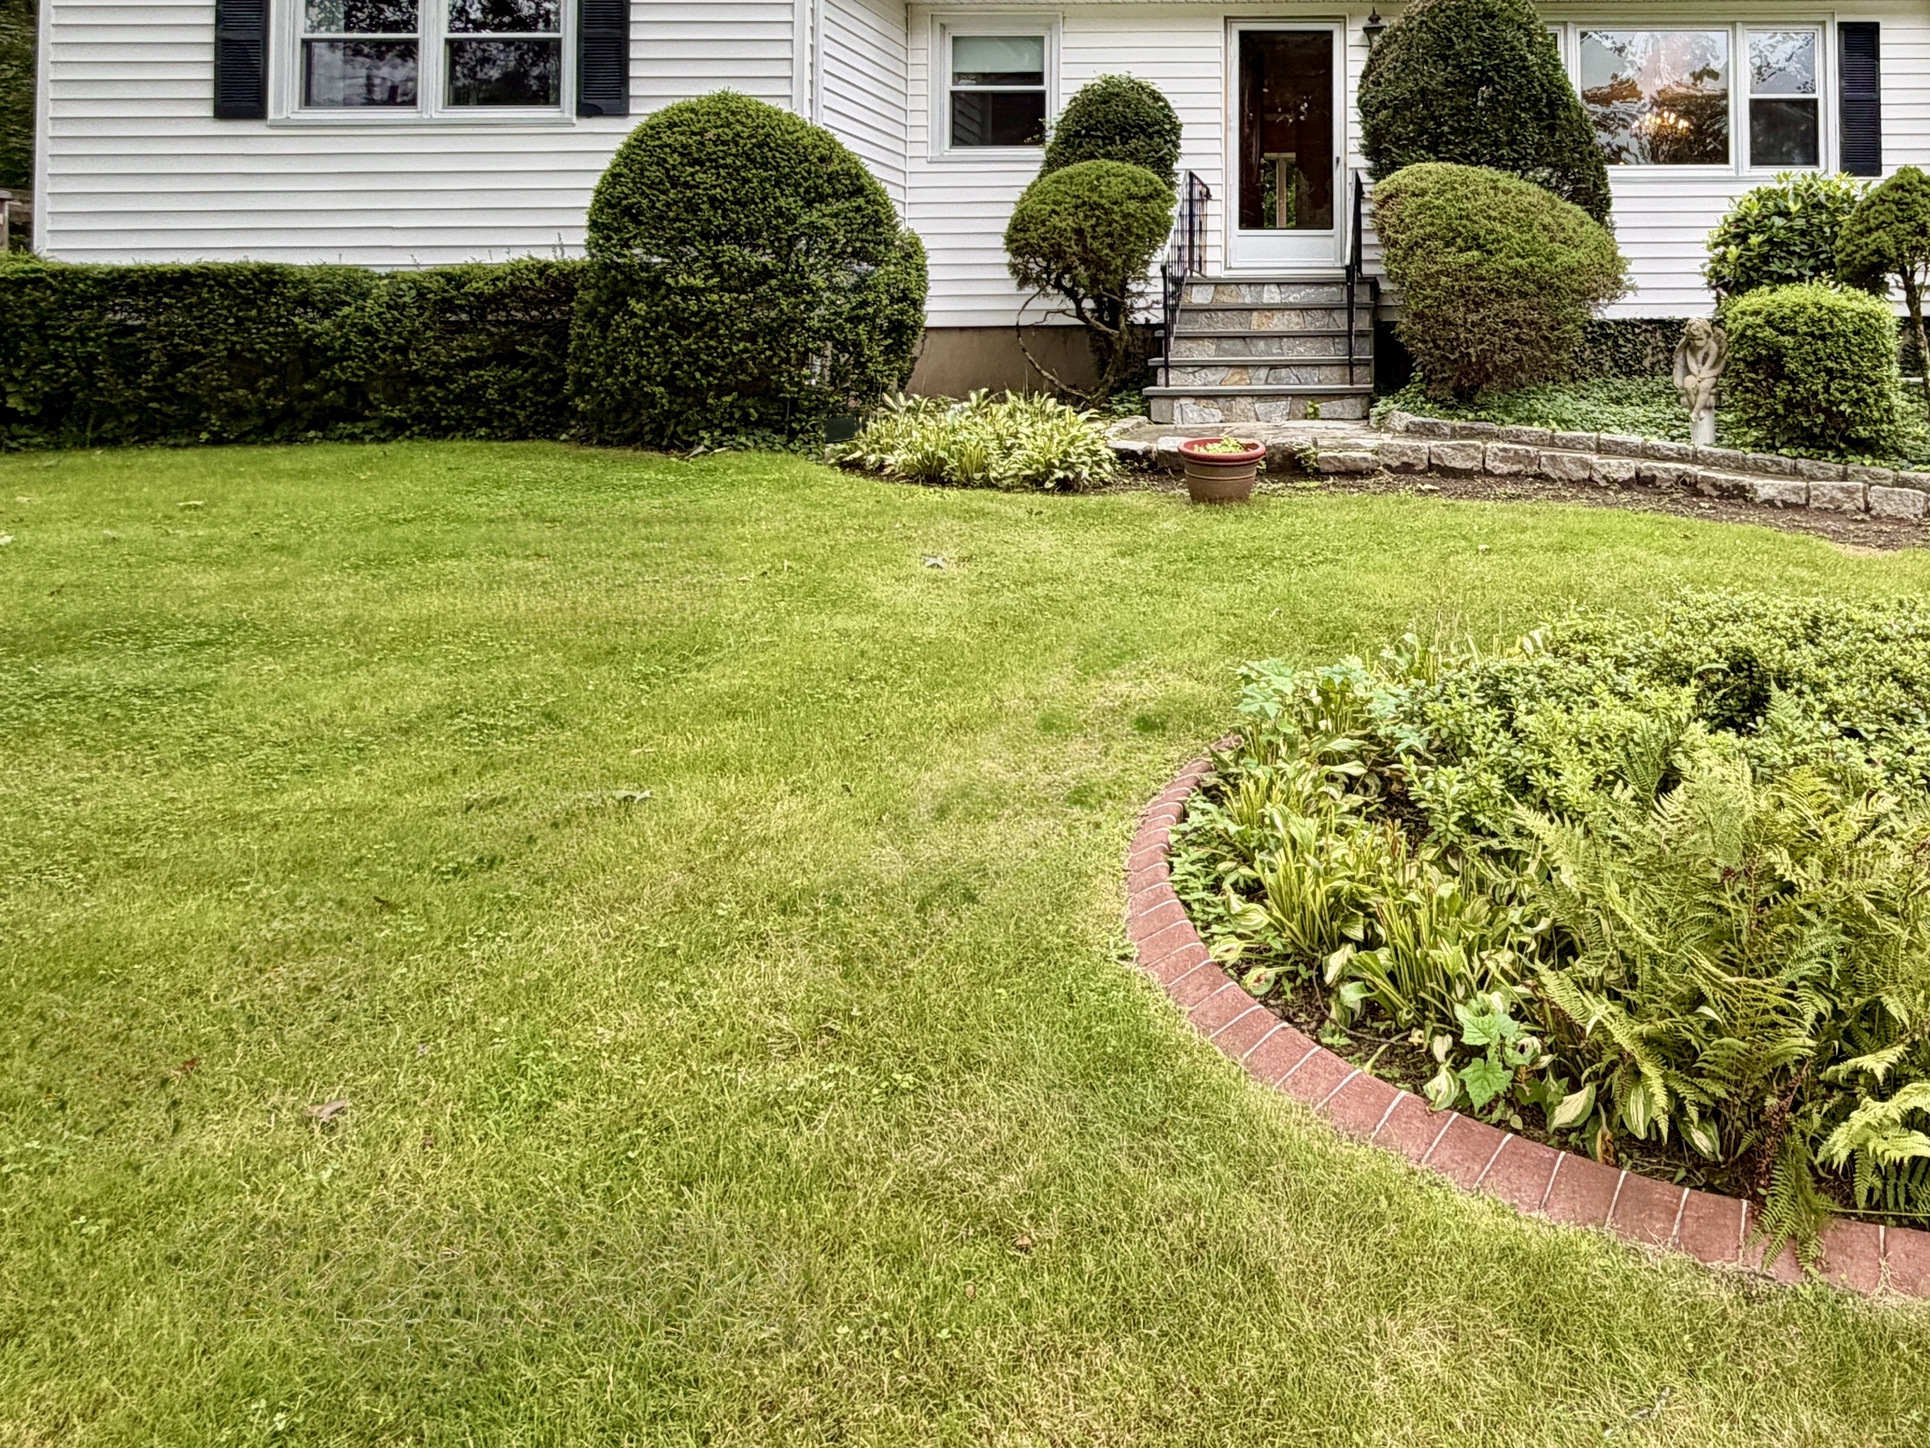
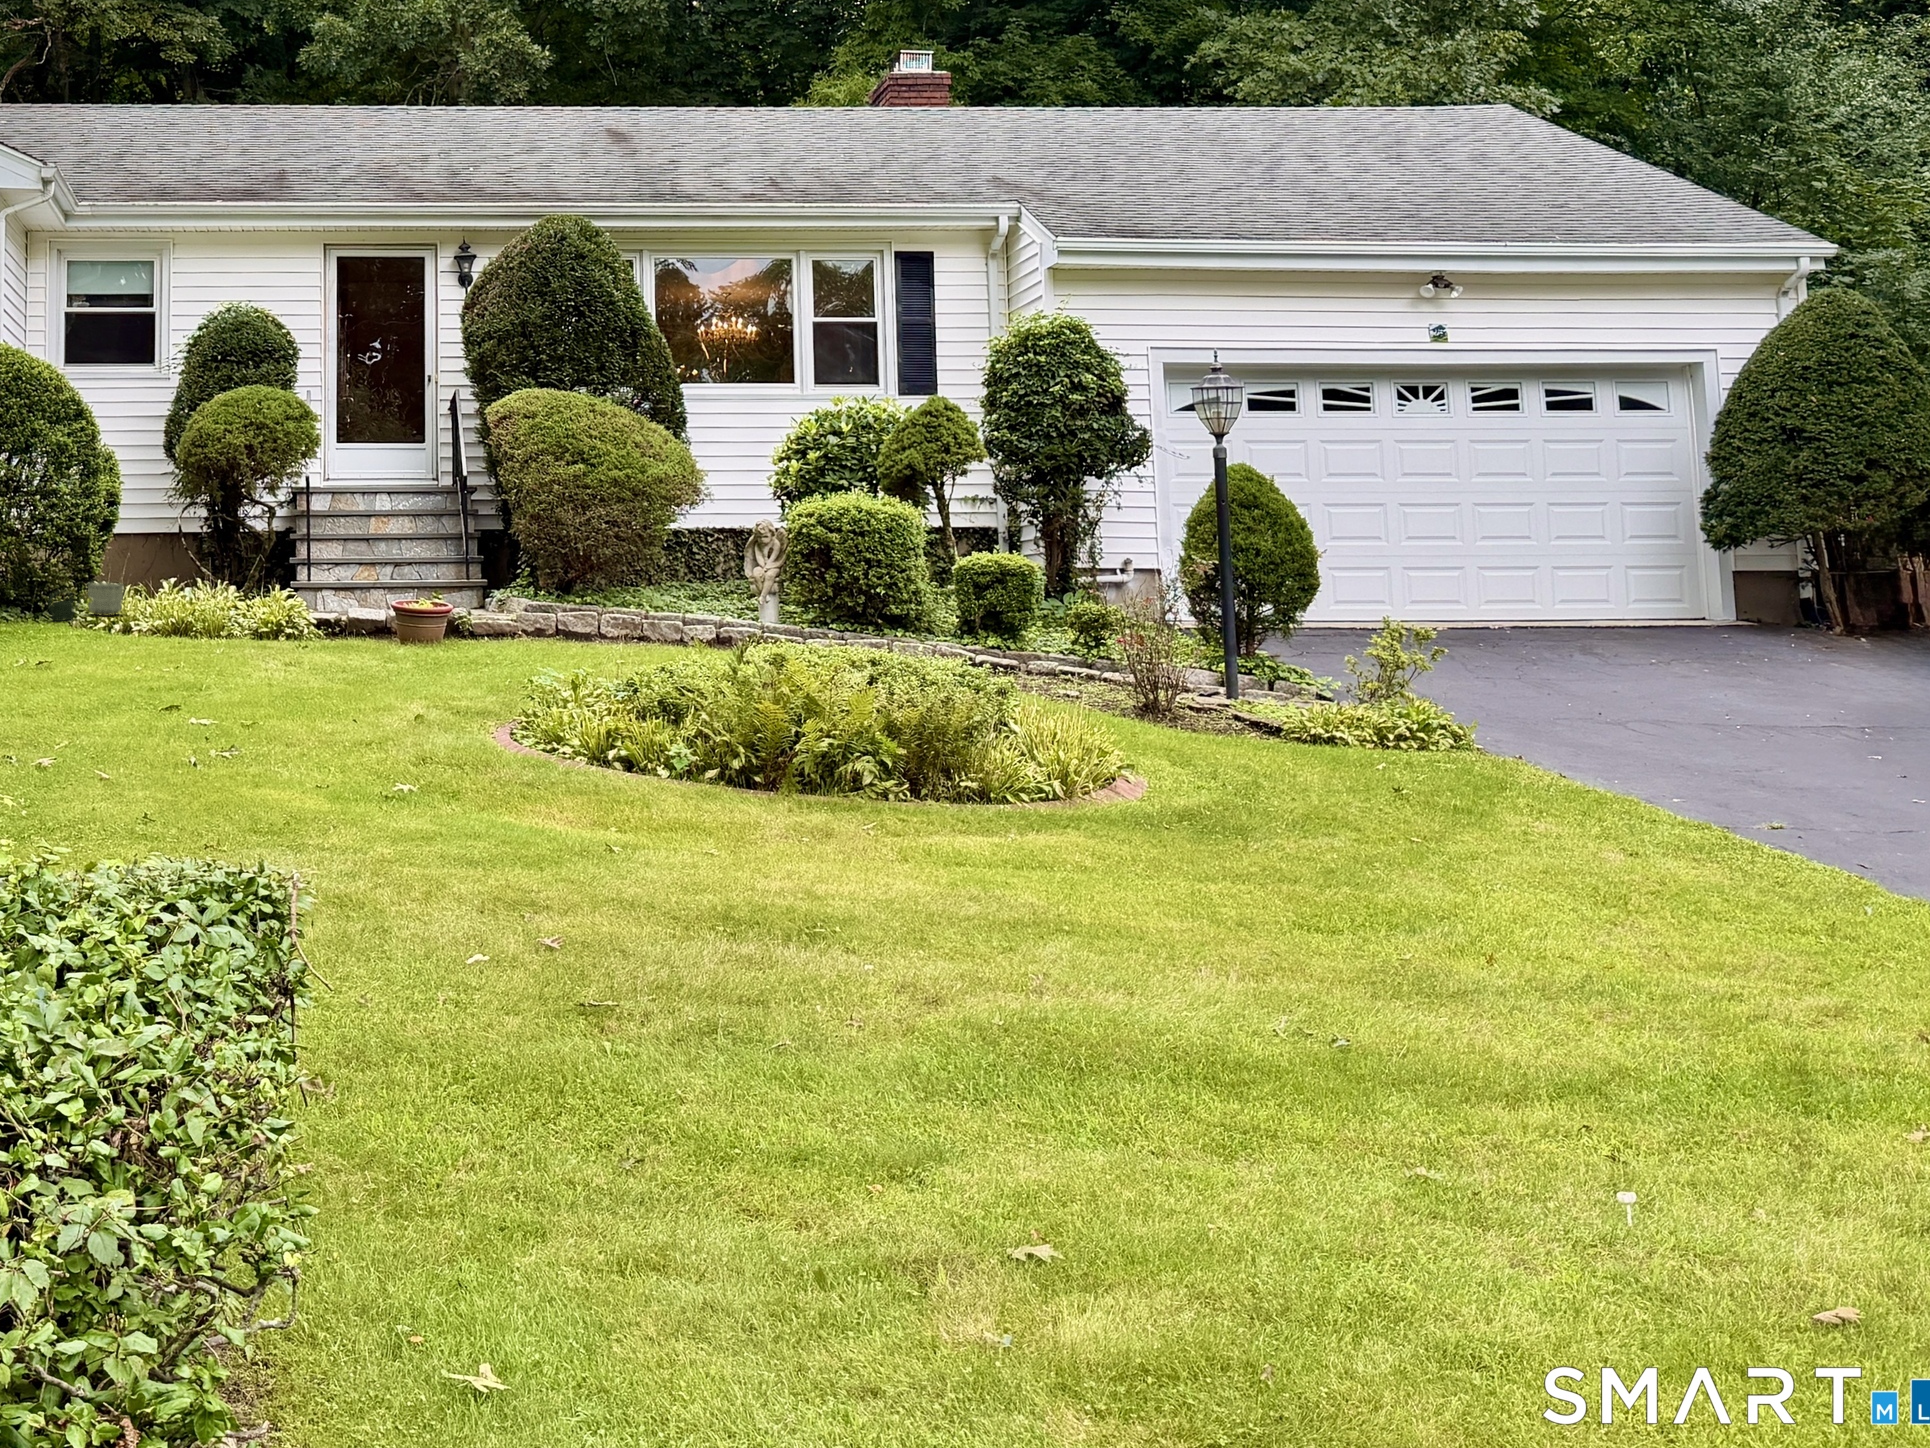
planter: none [885,392,931,432] -> present [88,583,124,616]

